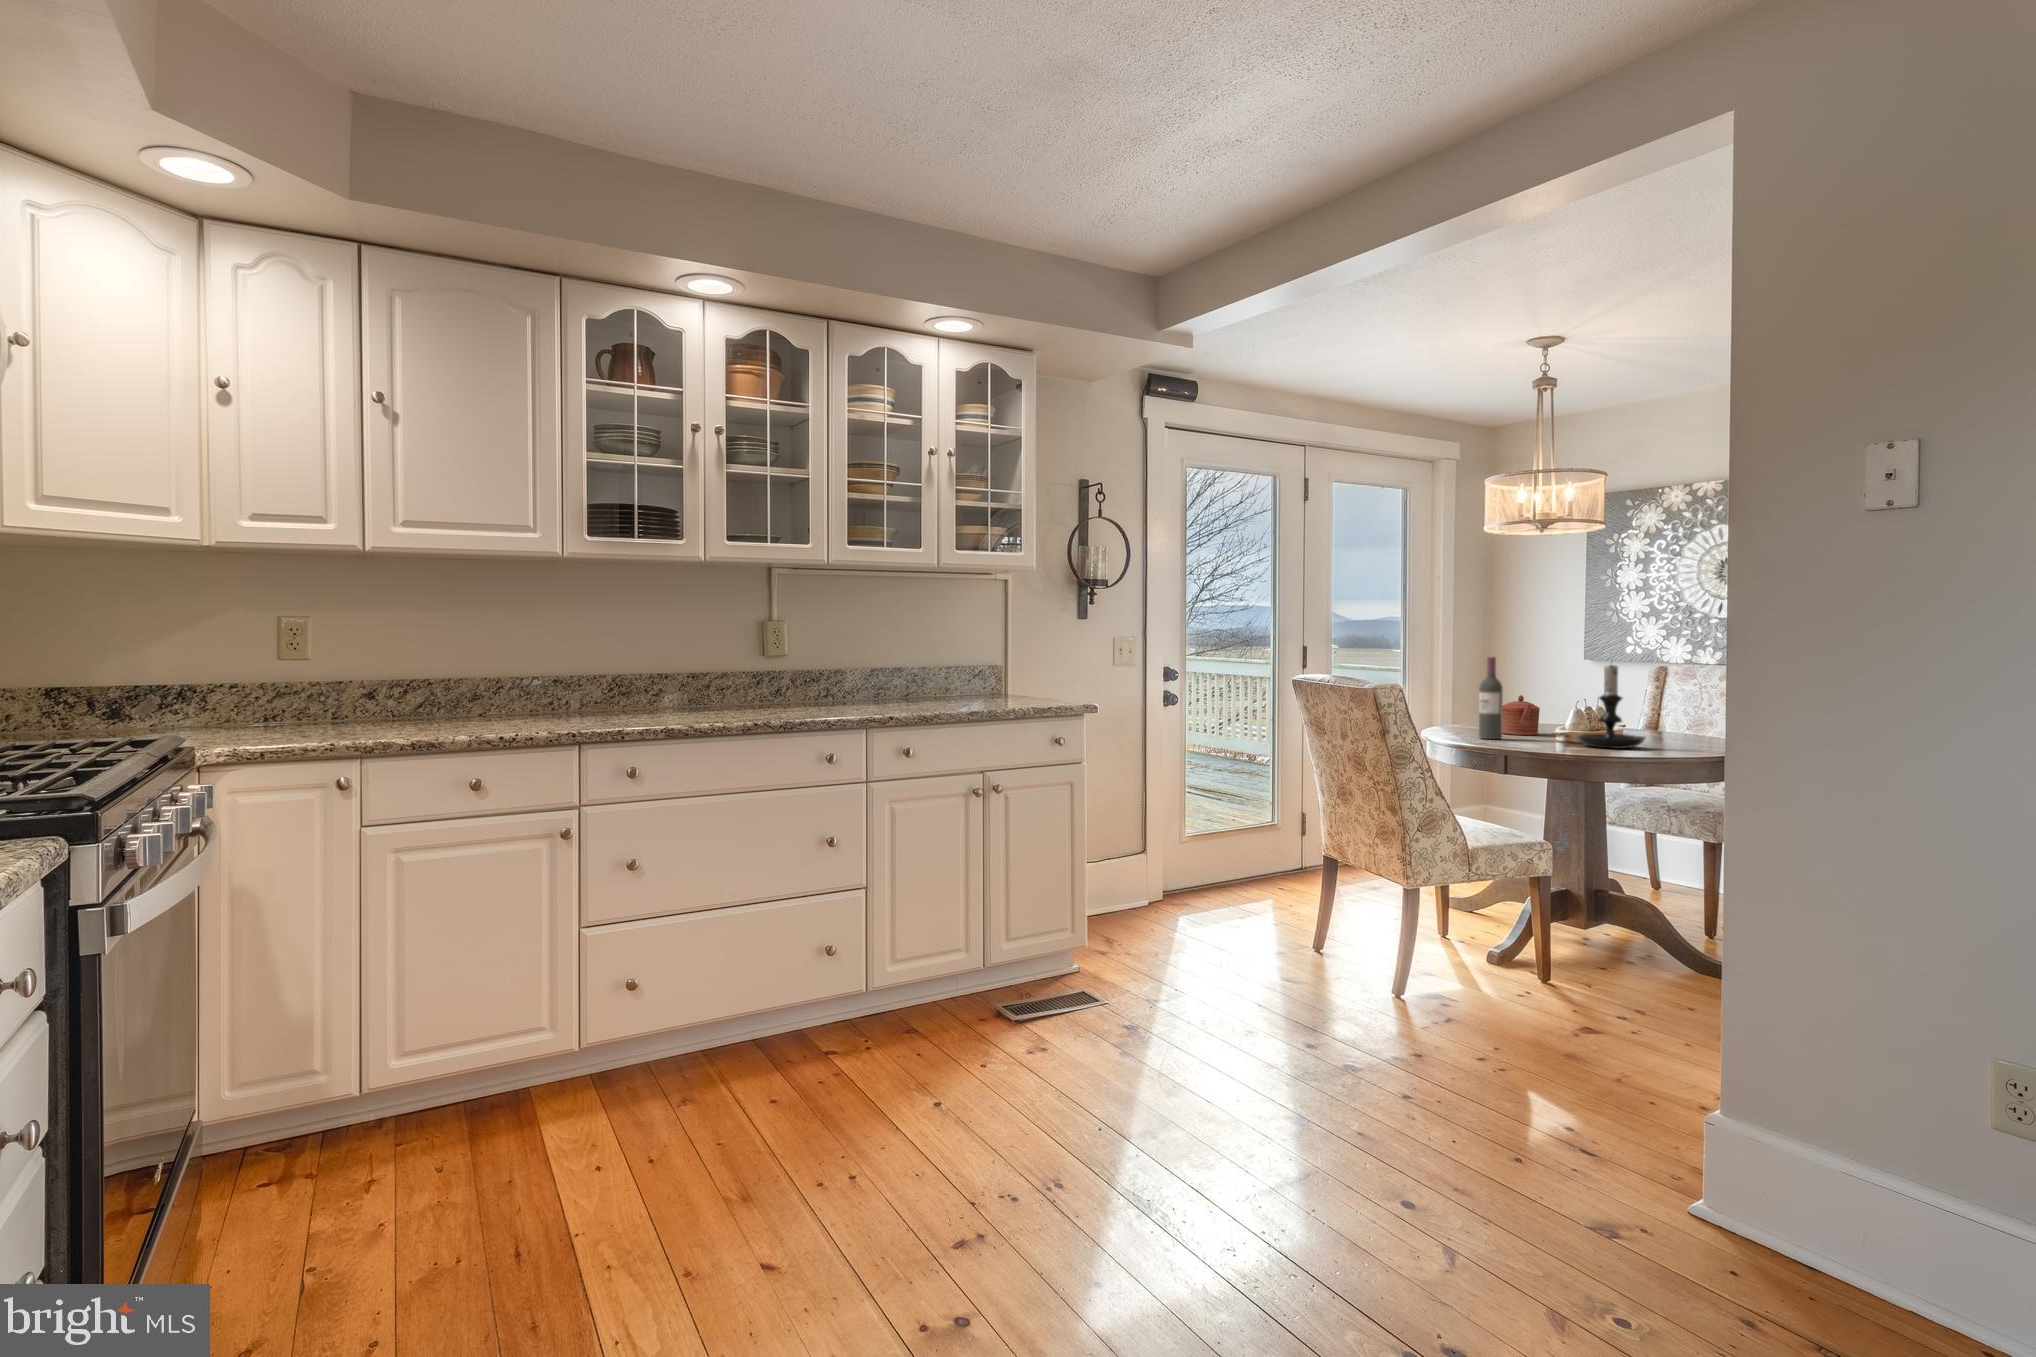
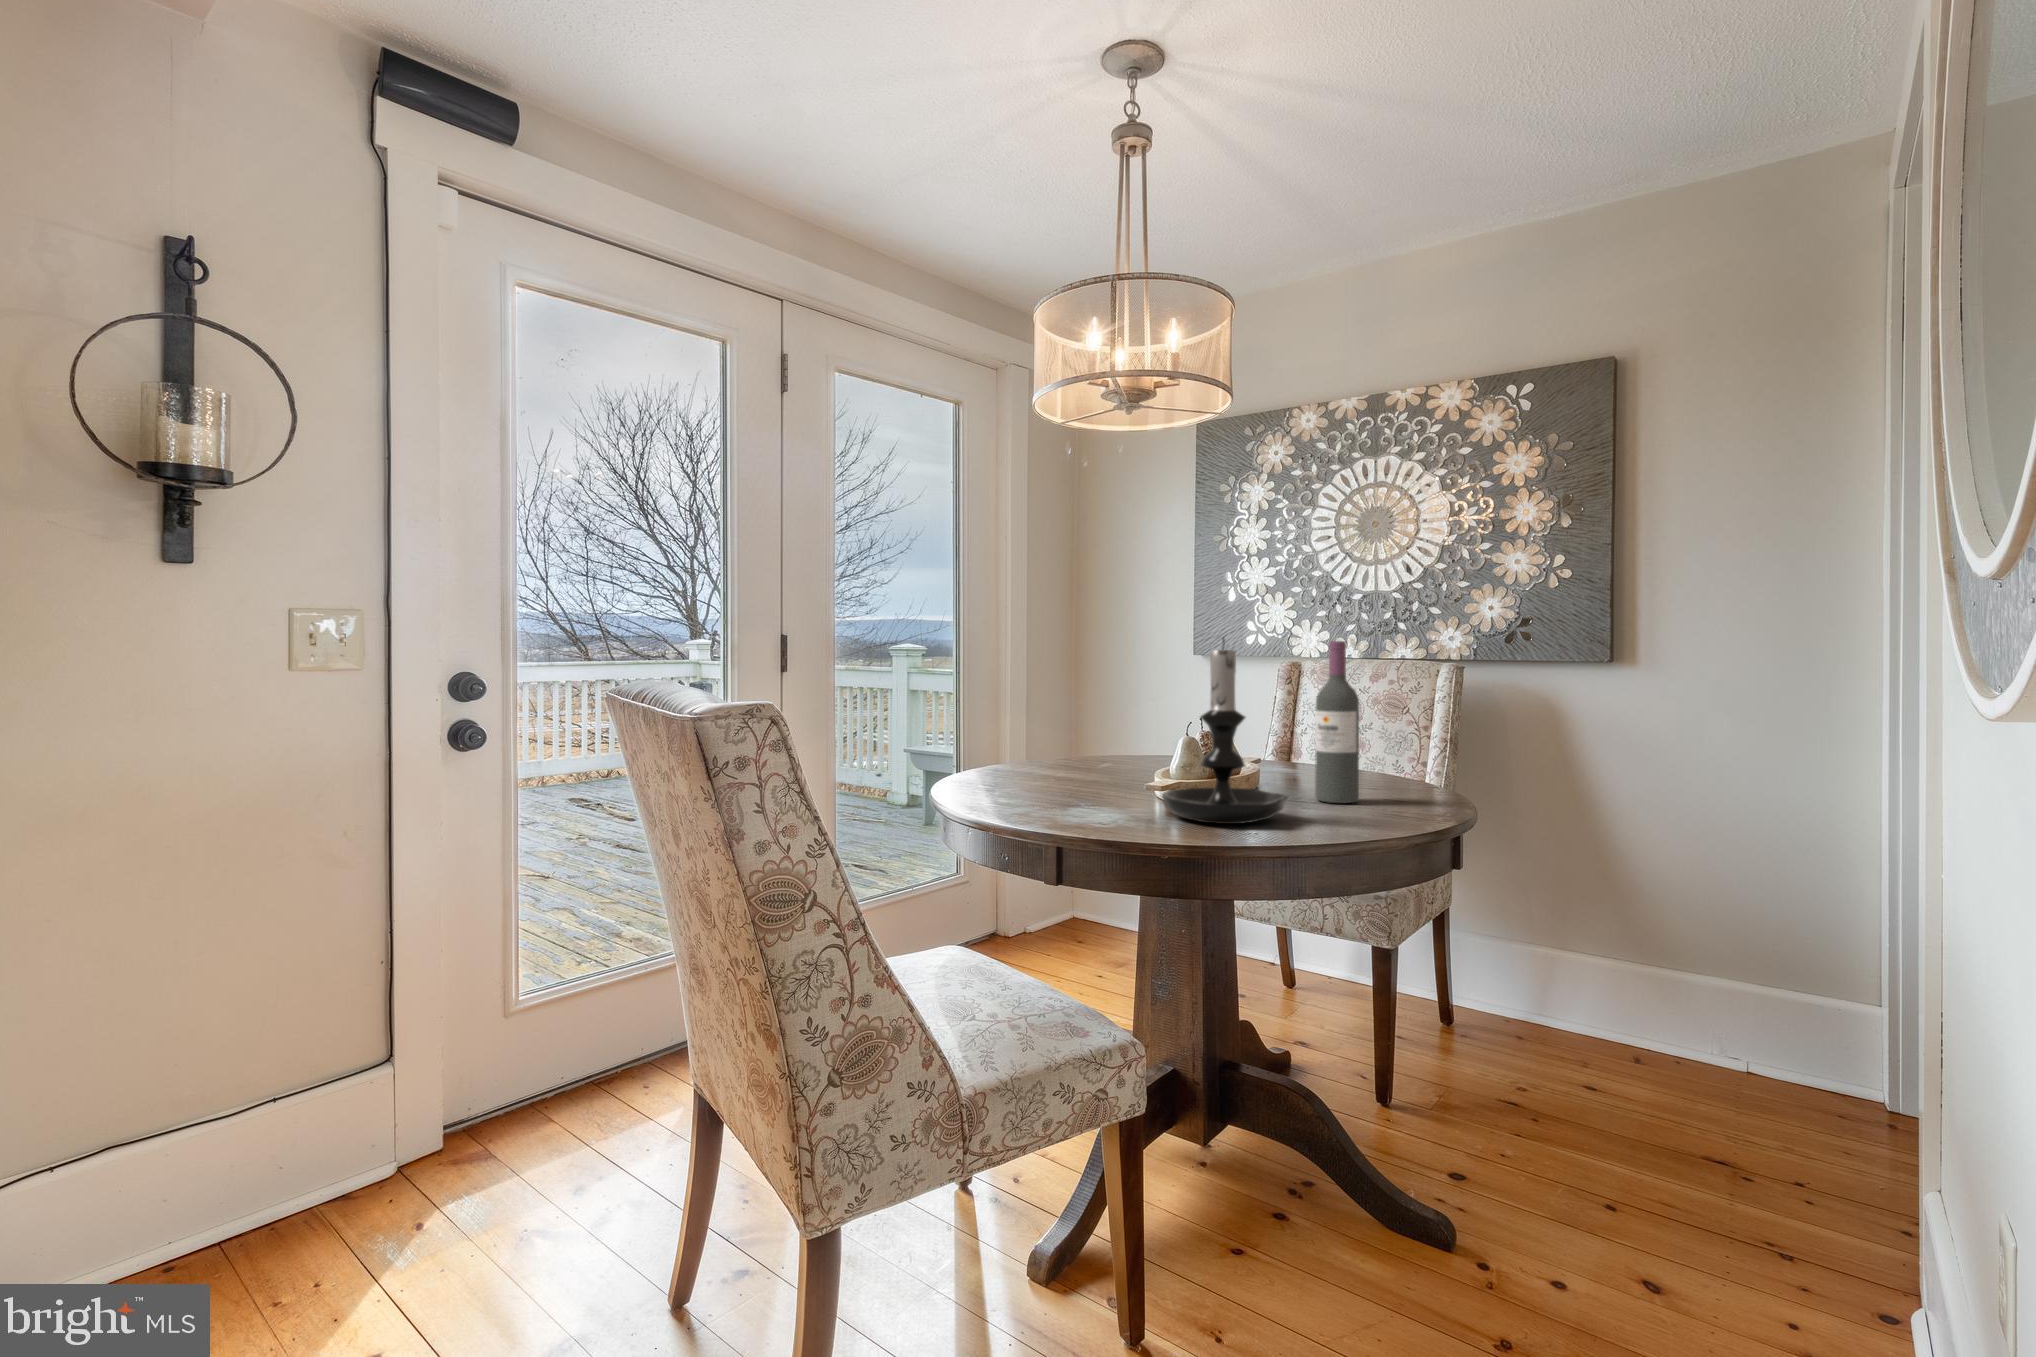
wine bottle: present [1479,657,1503,739] -> present [1315,641,1359,803]
teapot: present [1502,695,1540,735] -> none [1048,710,1111,784]

